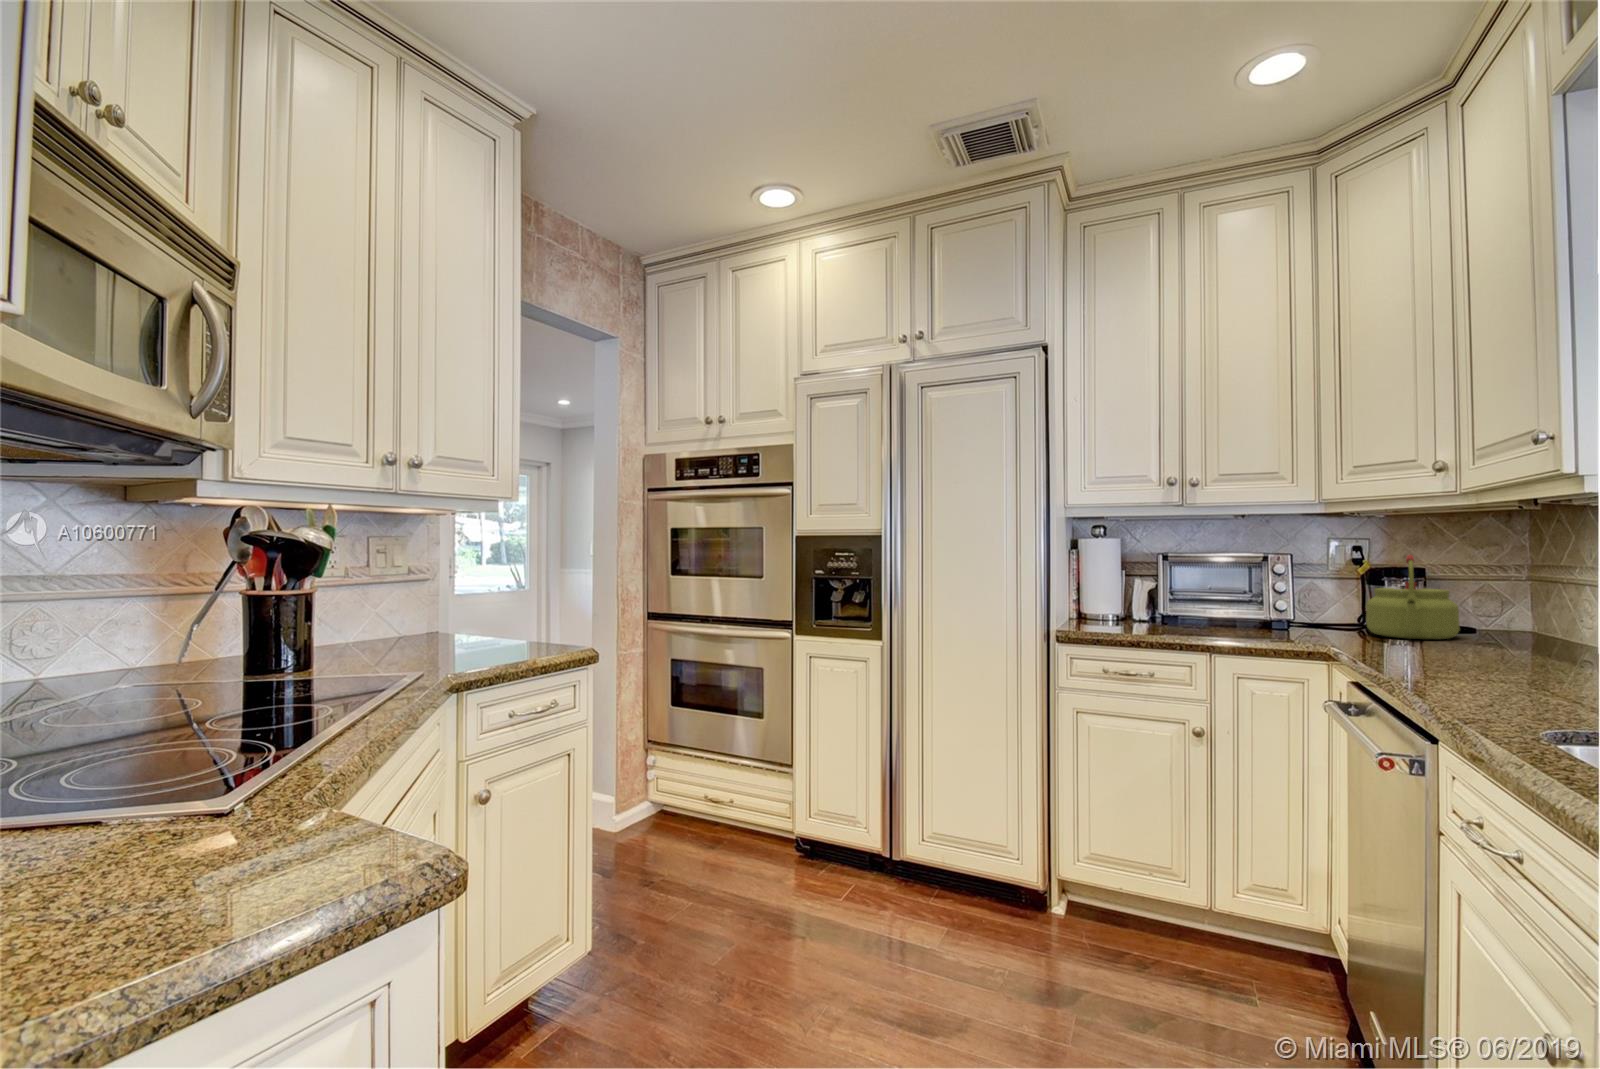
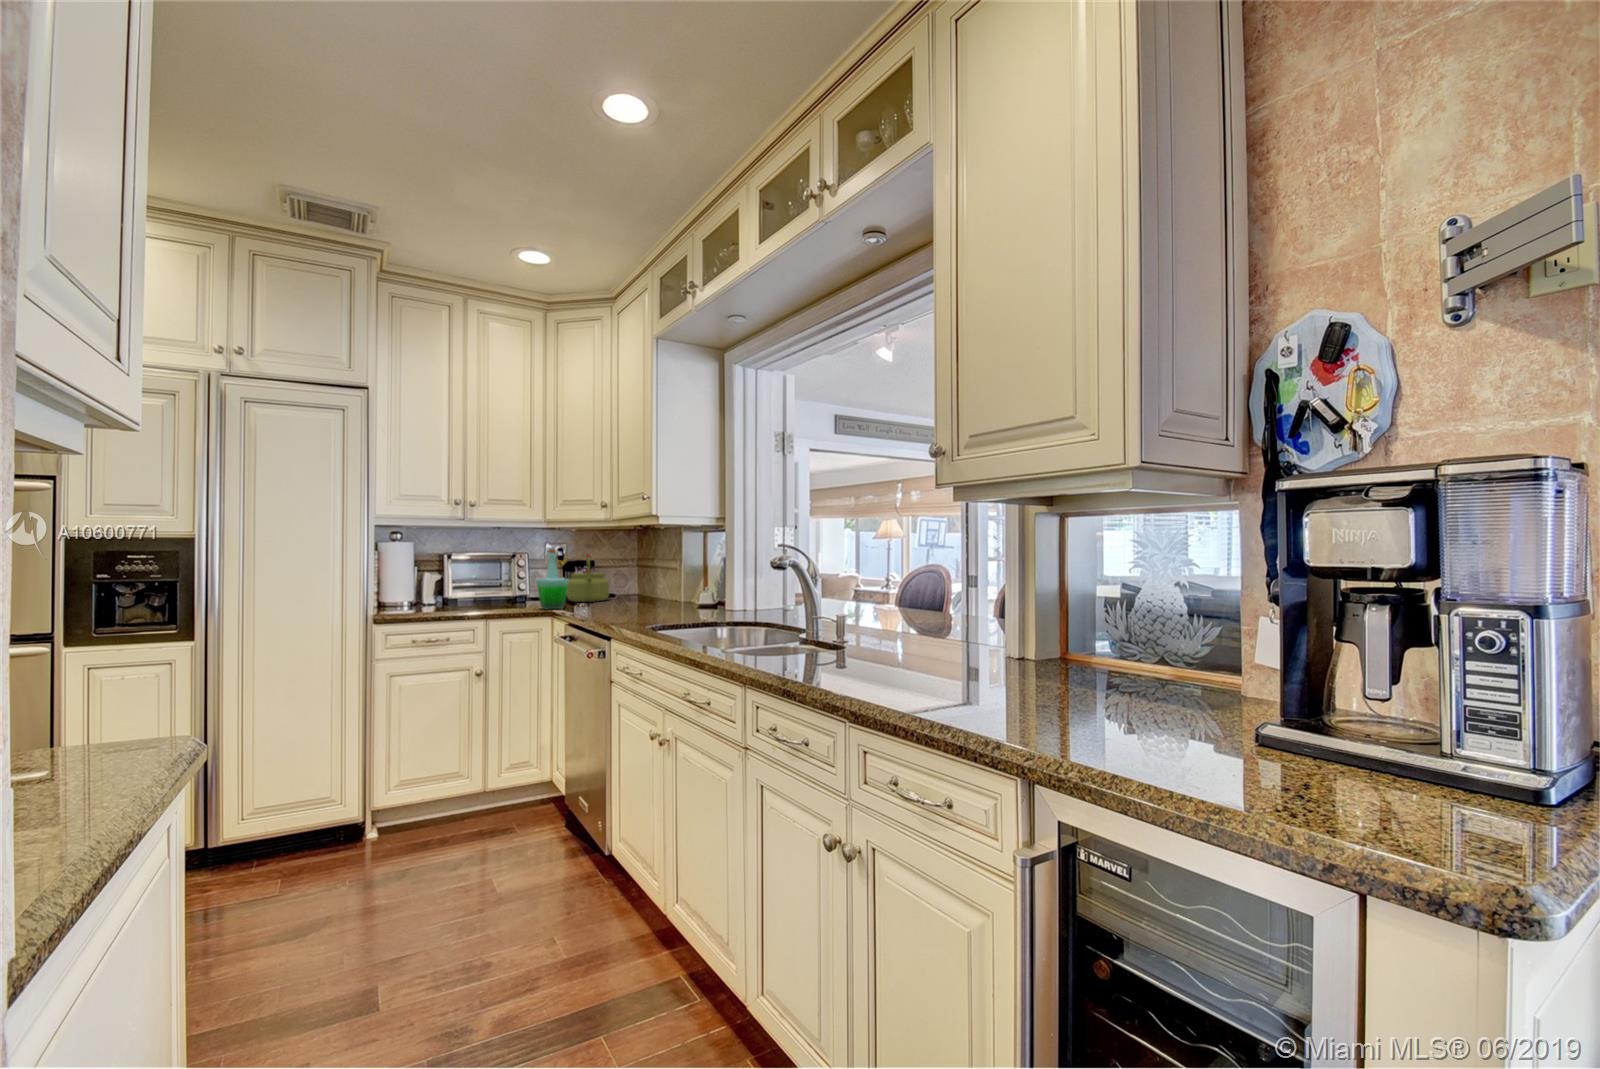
bottle: none [1301,548,1363,648] -> present [536,549,569,609]

